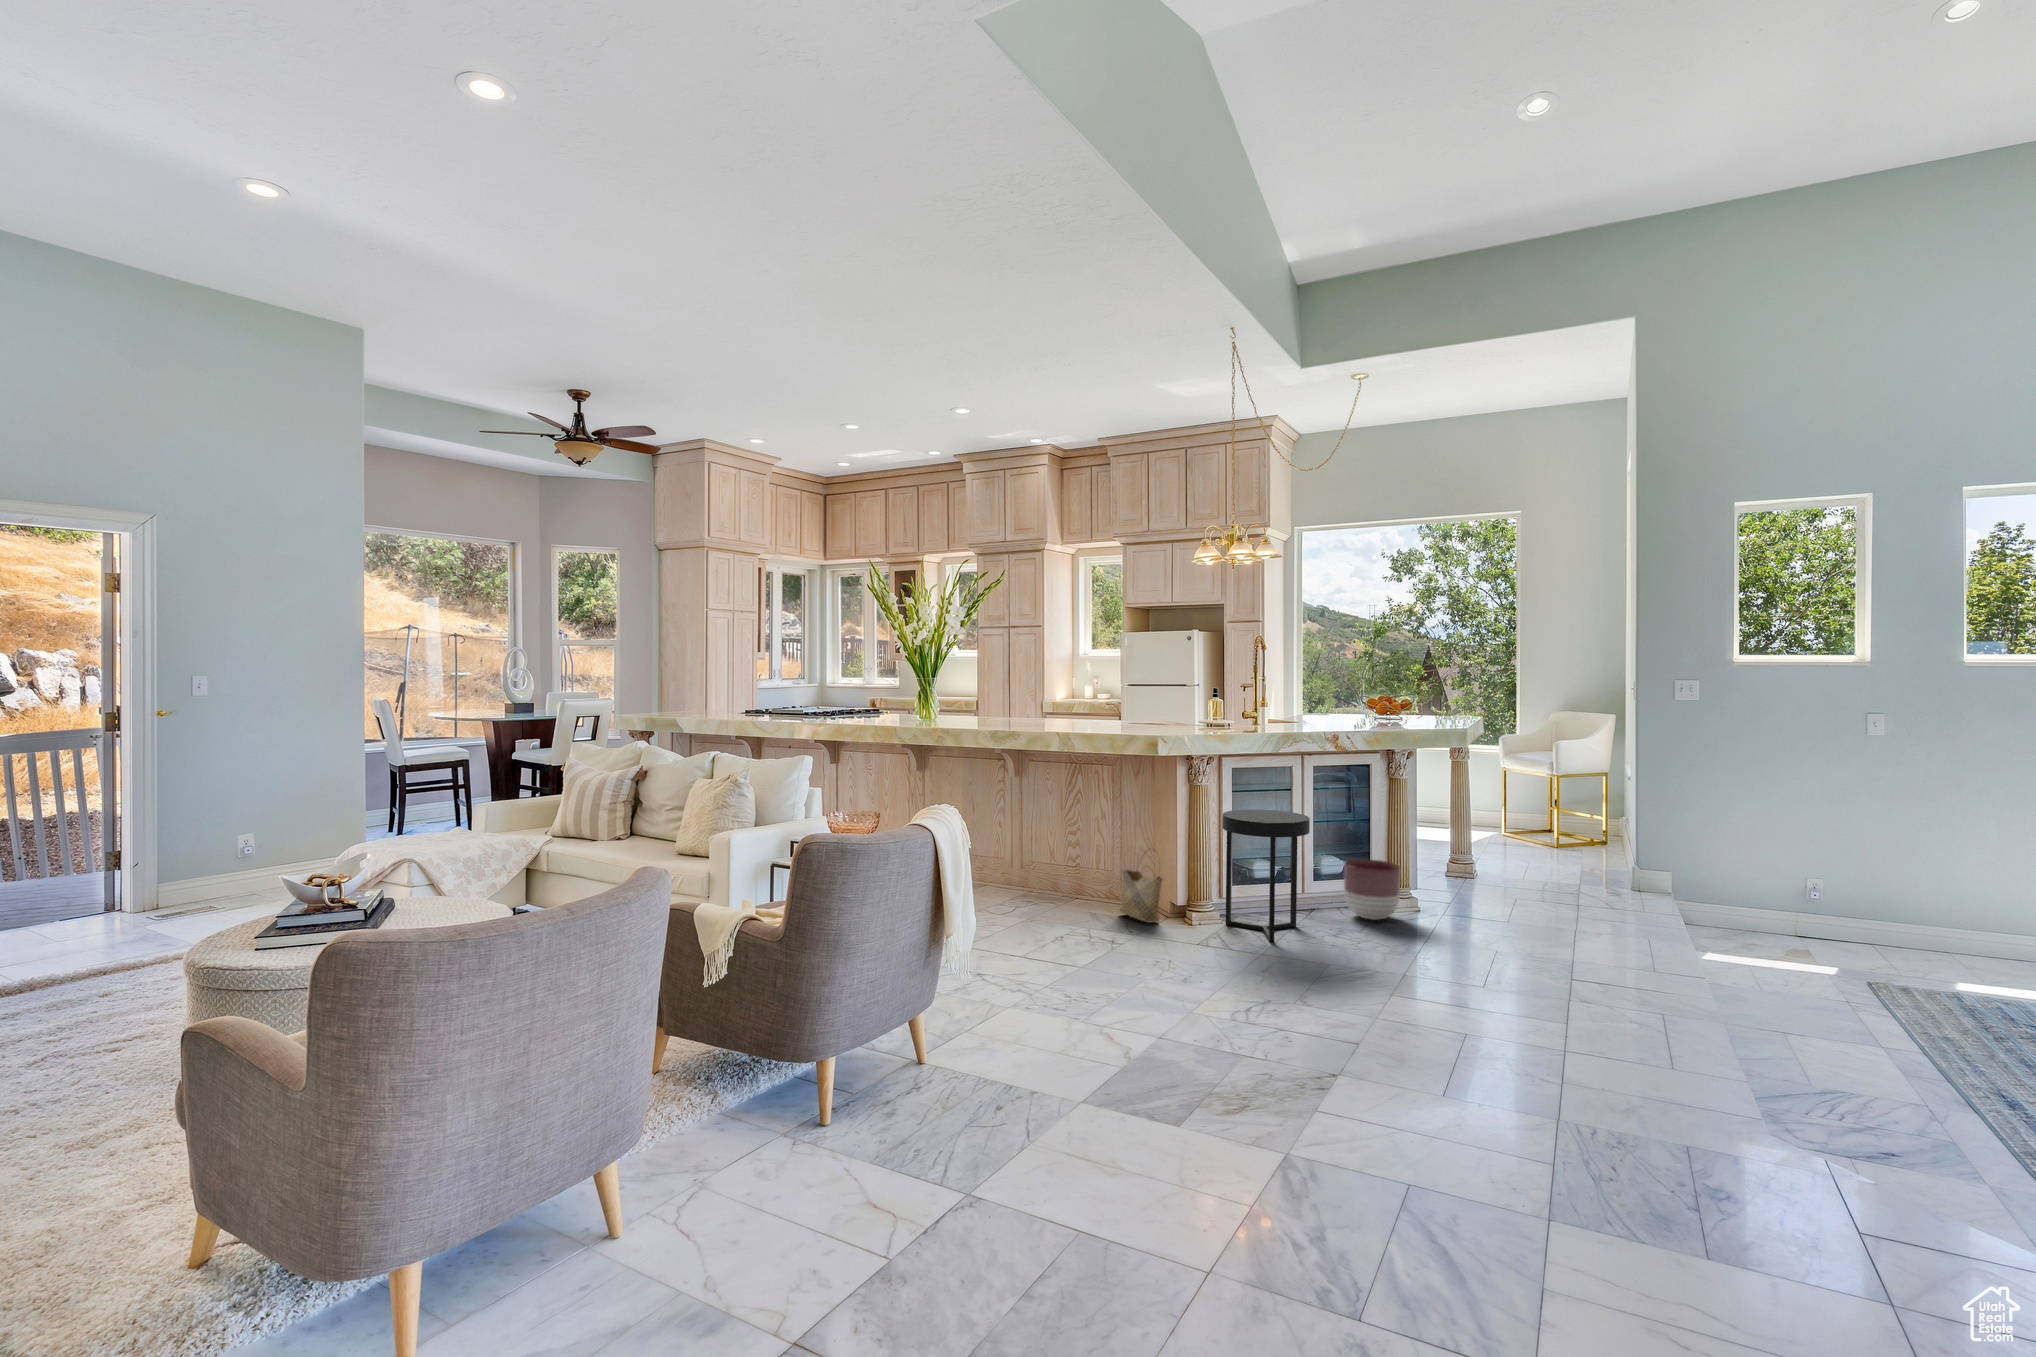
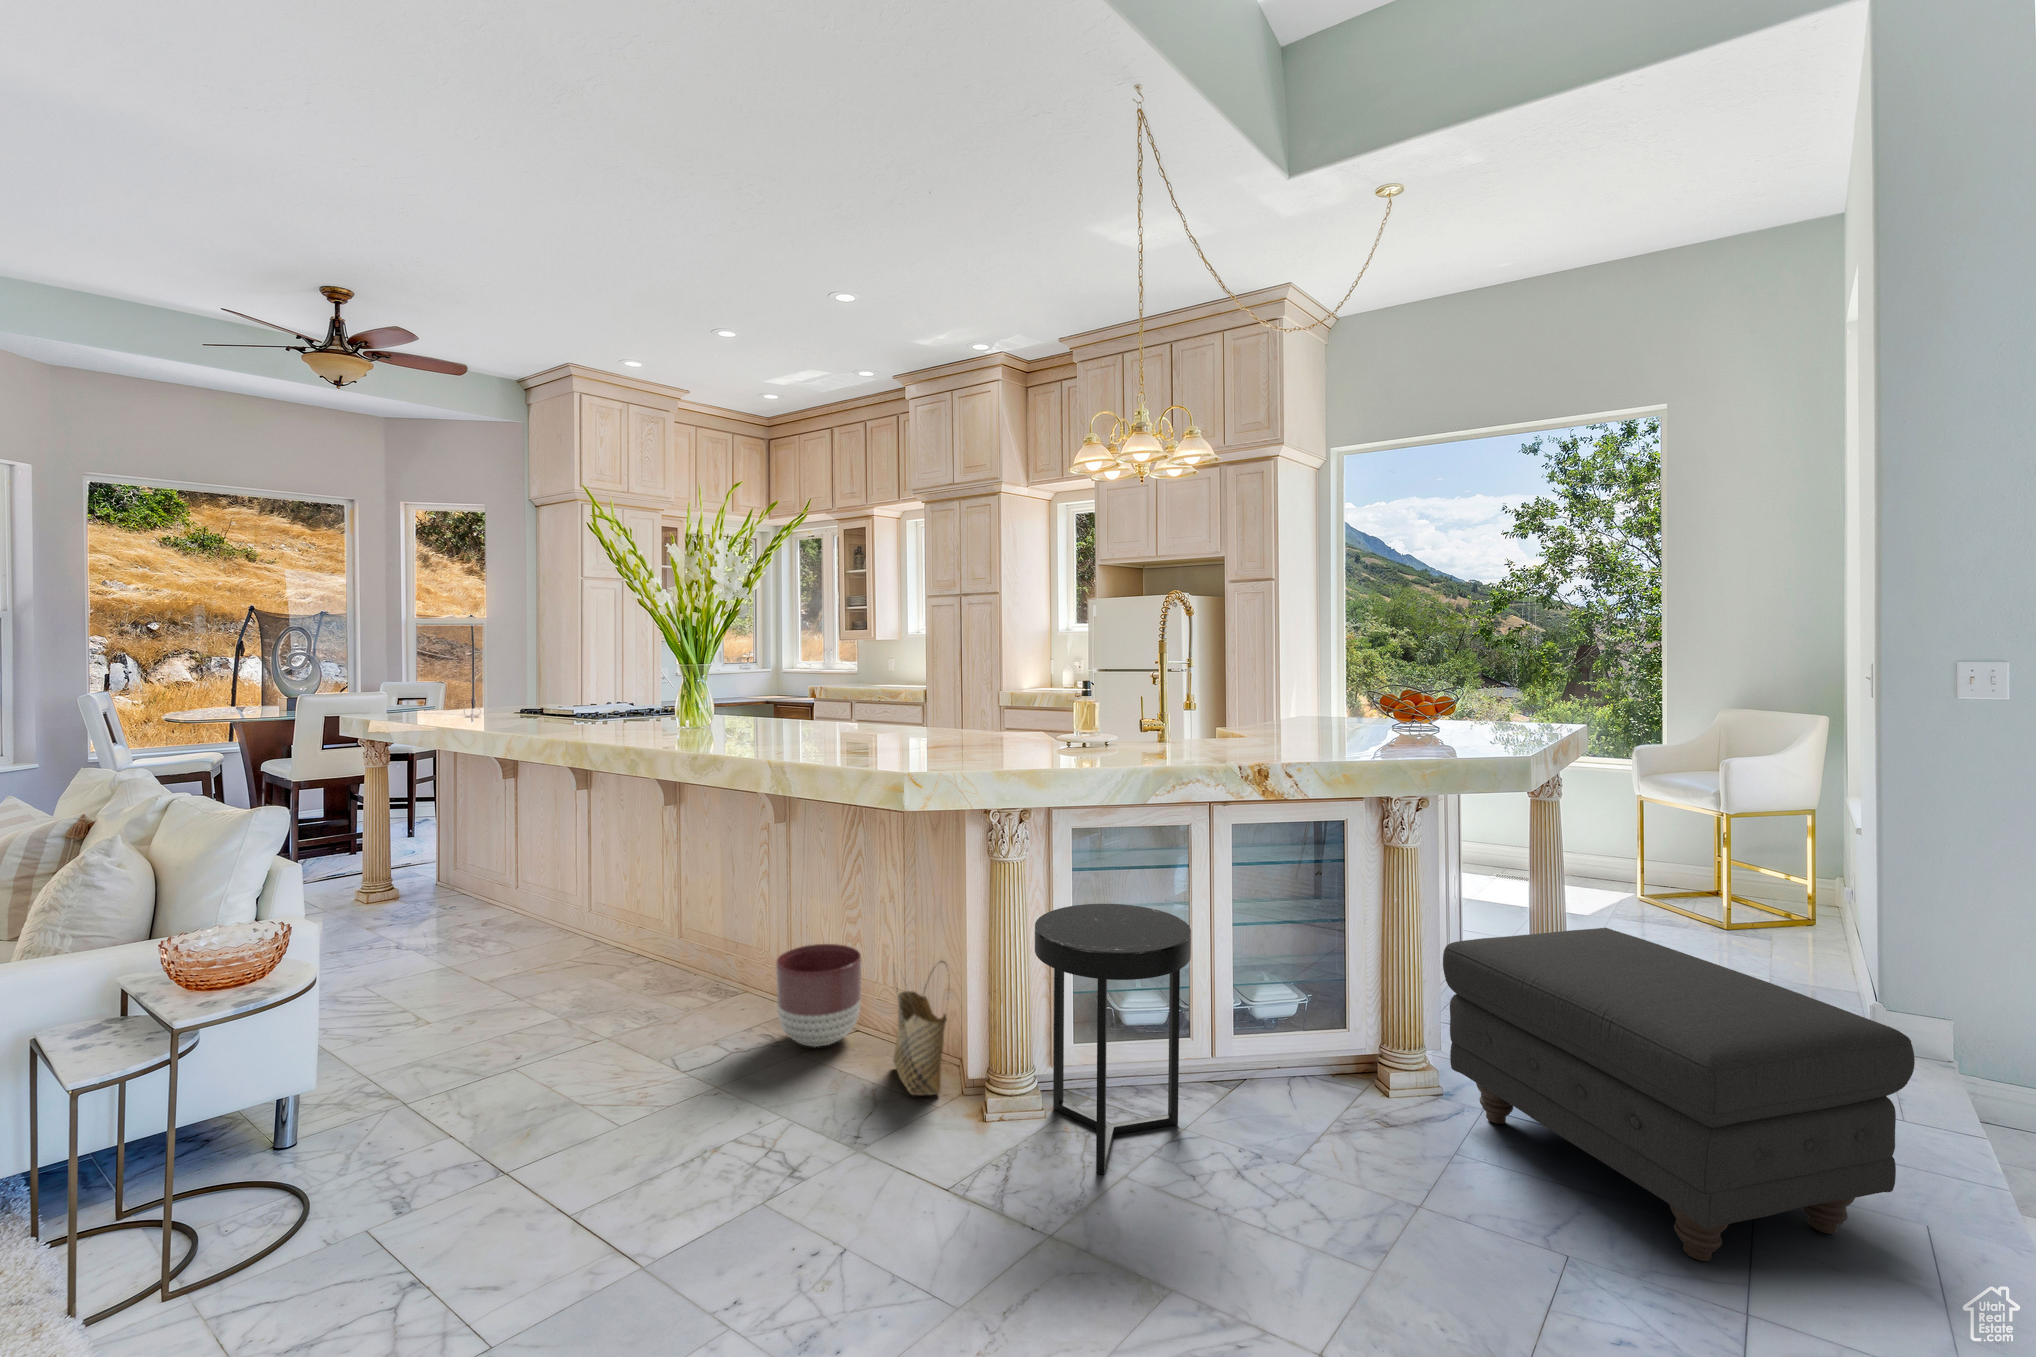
ottoman: none [1426,819,1645,951] -> present [1443,928,1915,1261]
planter: present [1344,859,1401,920] -> present [776,944,861,1047]

